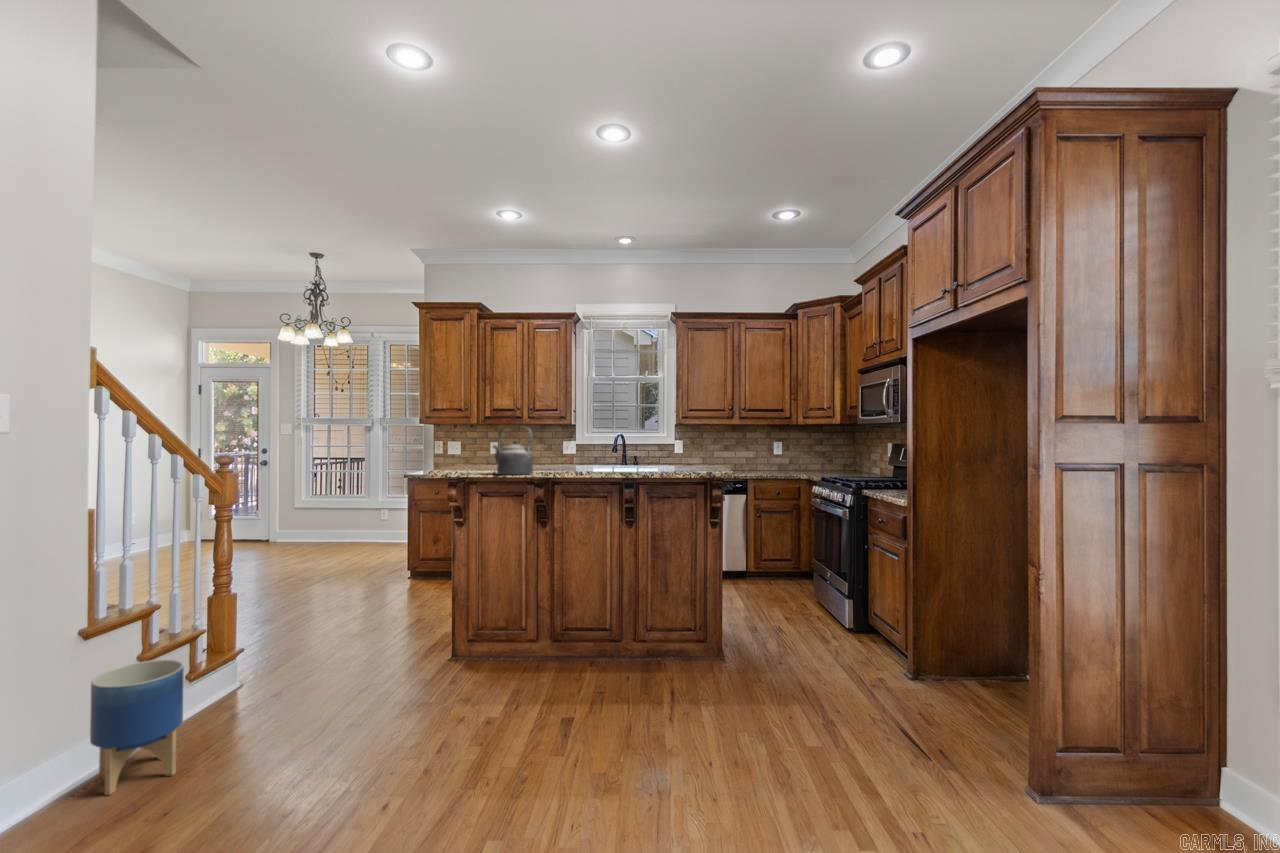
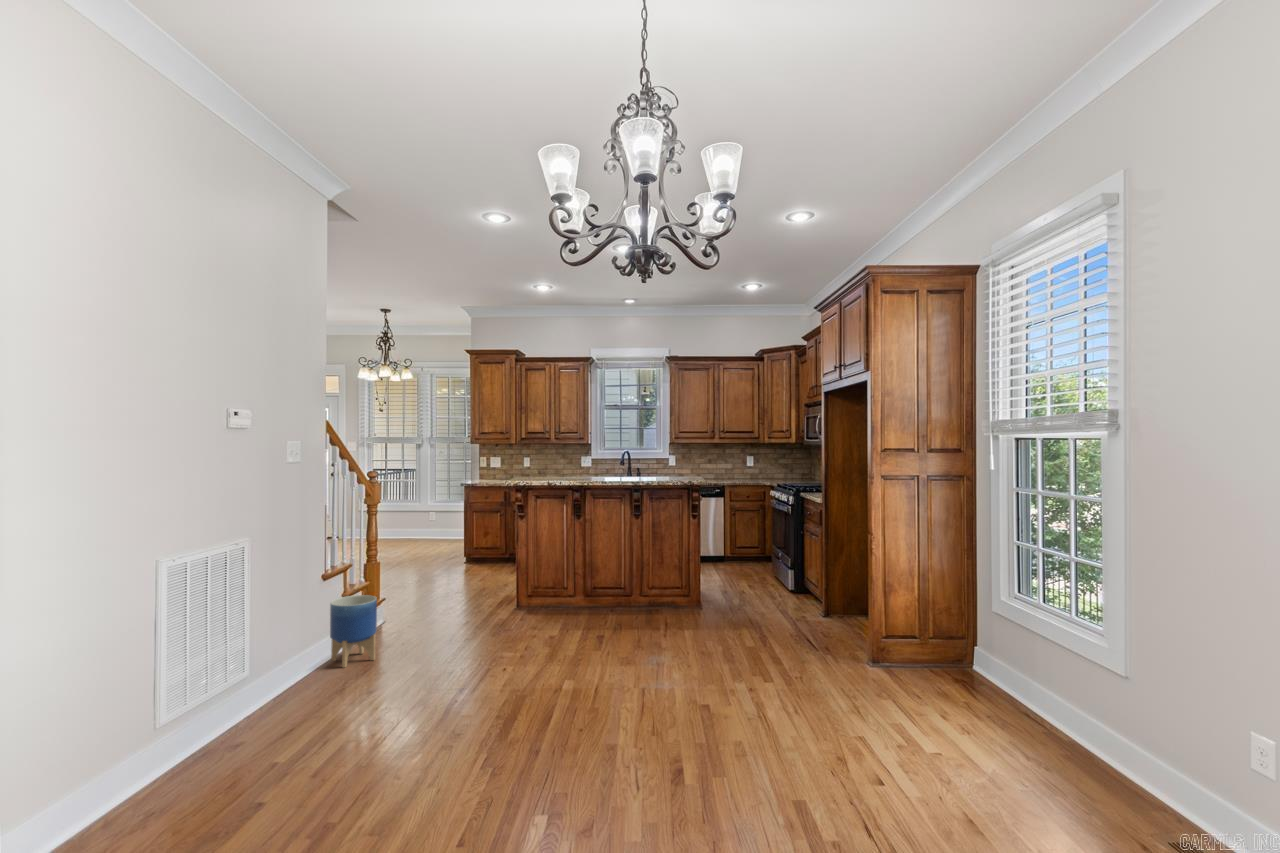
kettle: present [493,426,533,475] -> none [539,449,568,483]

